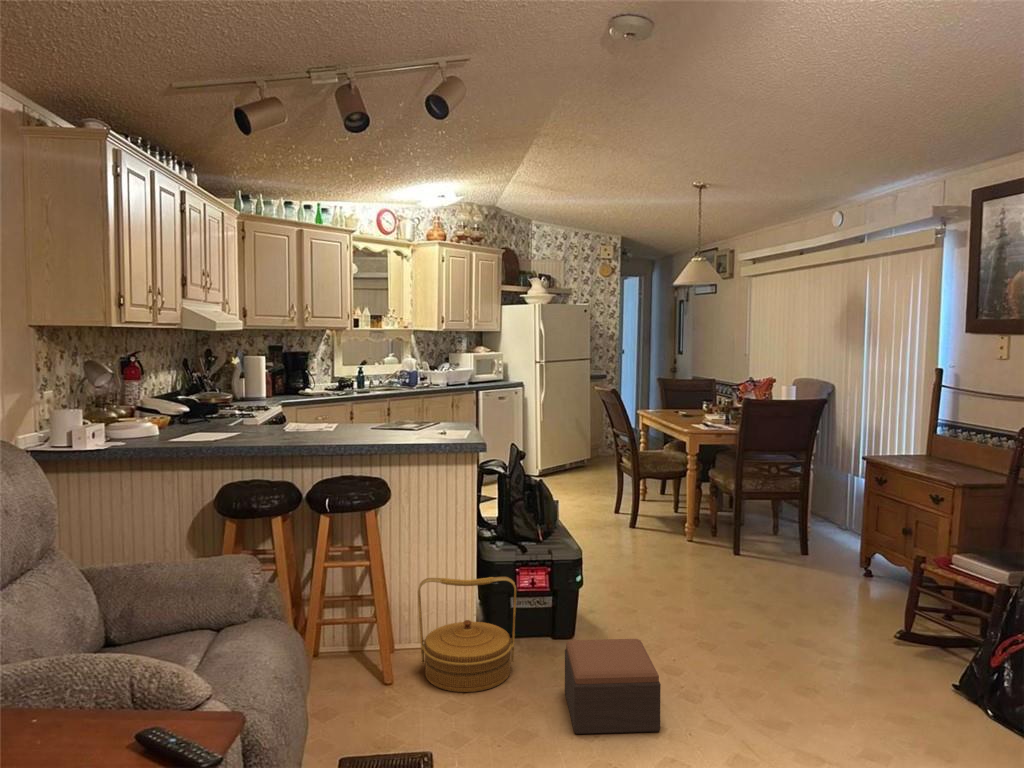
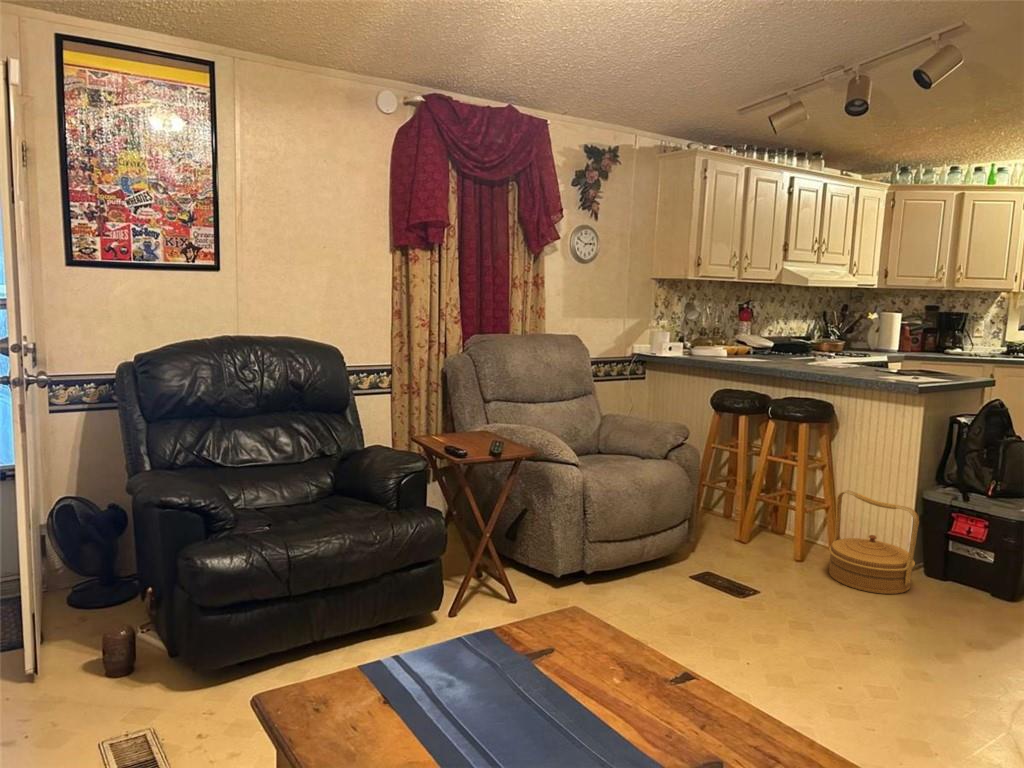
footstool: present [565,639,661,734] -> none [879,573,1004,668]

